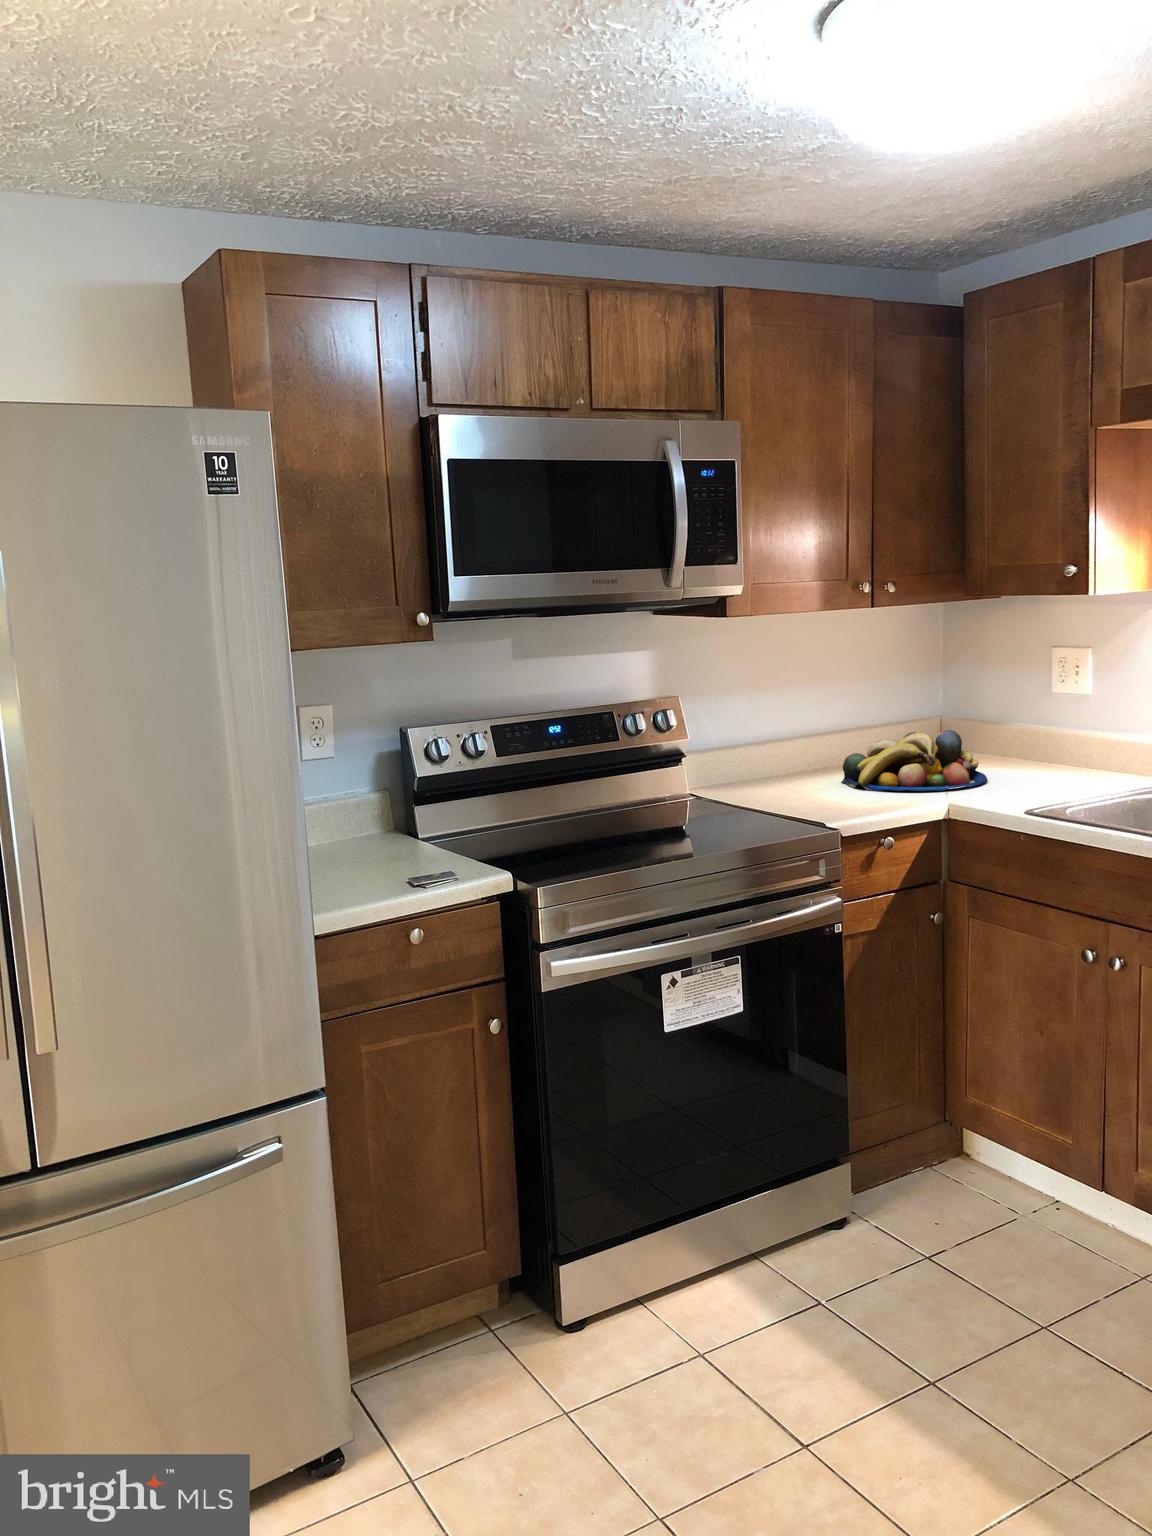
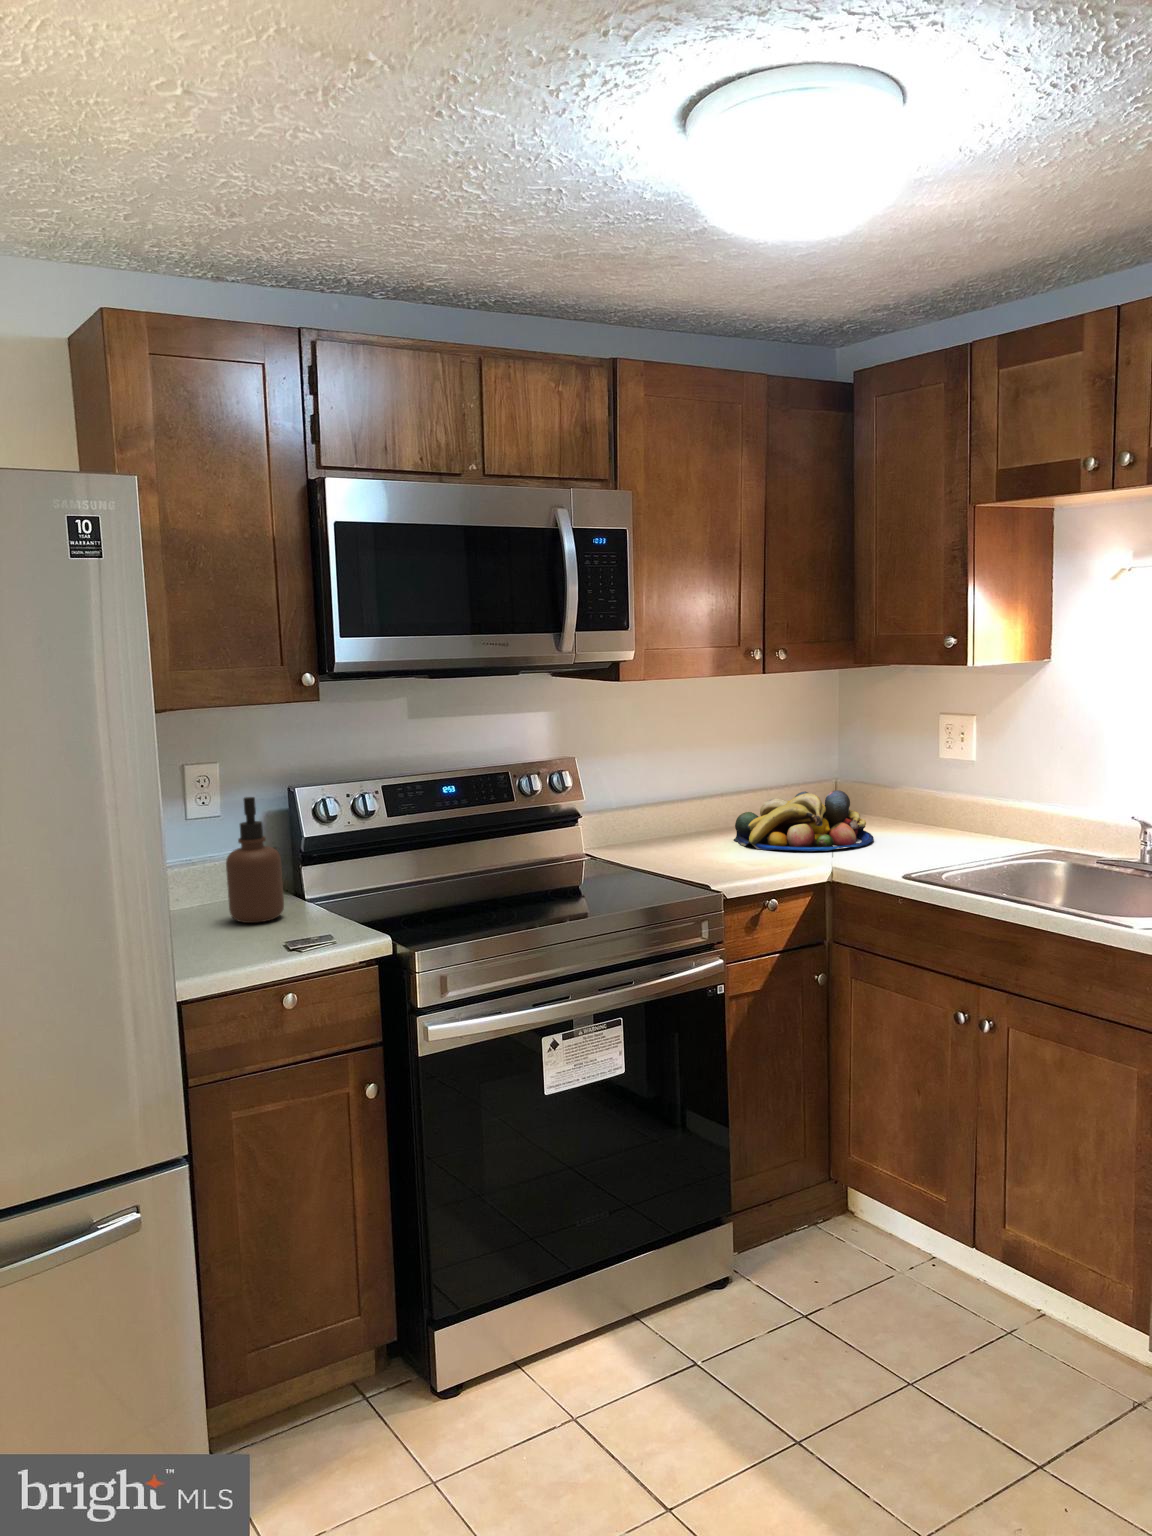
soap dispenser: none [344,738,401,863] -> present [226,797,284,923]

